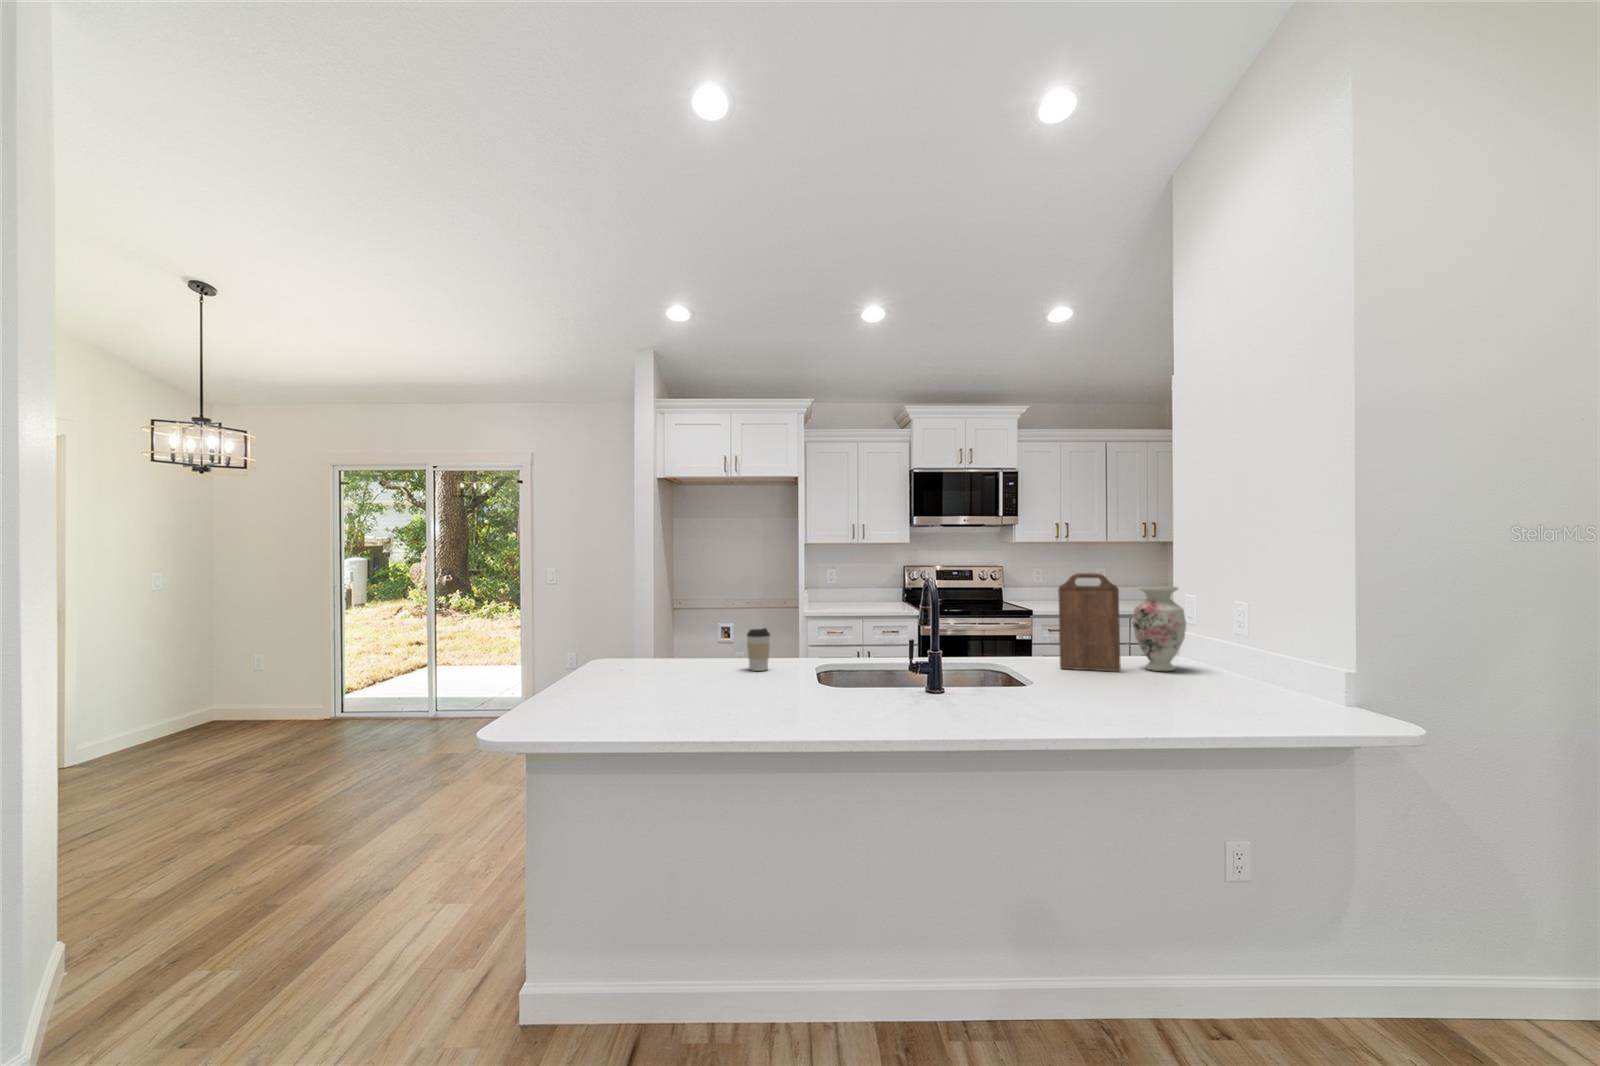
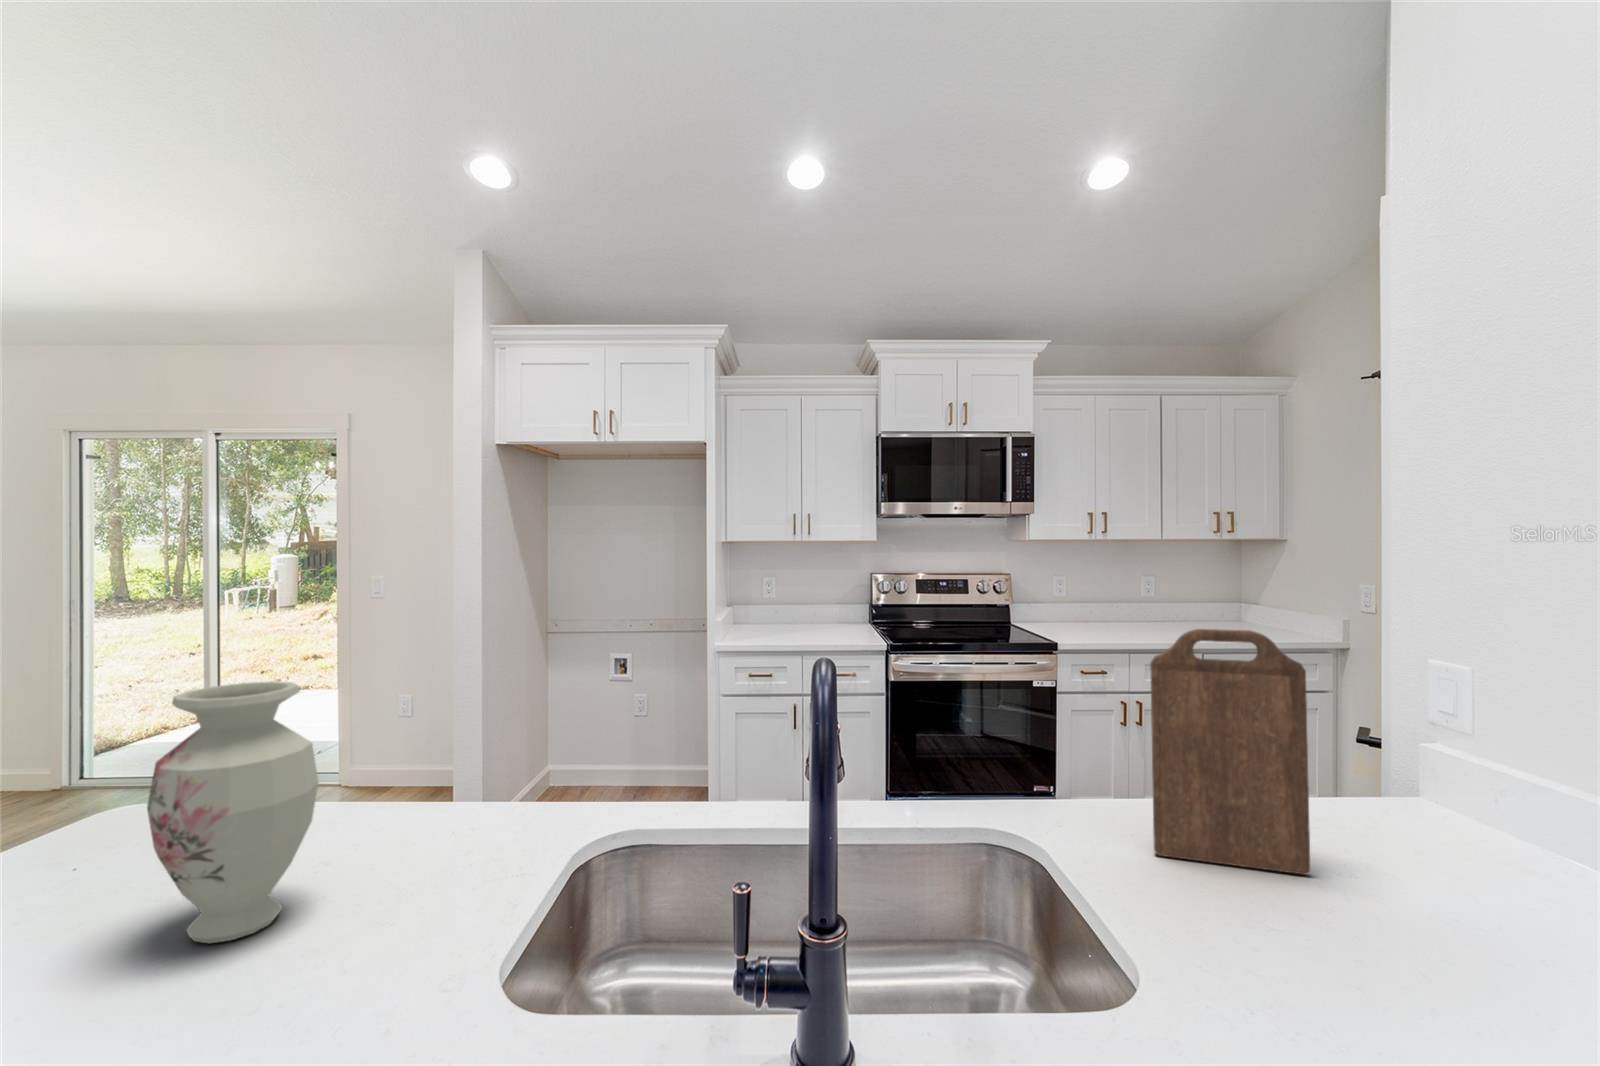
vase: present [1133,586,1186,671] -> present [147,681,318,943]
coffee cup: present [747,628,770,671] -> none [412,752,476,862]

